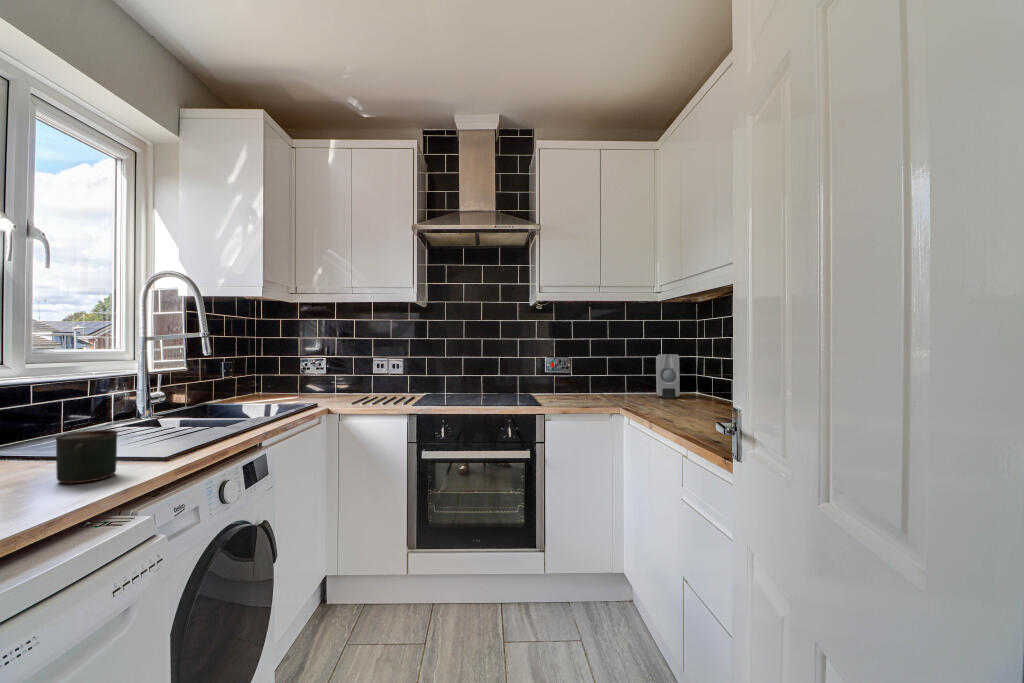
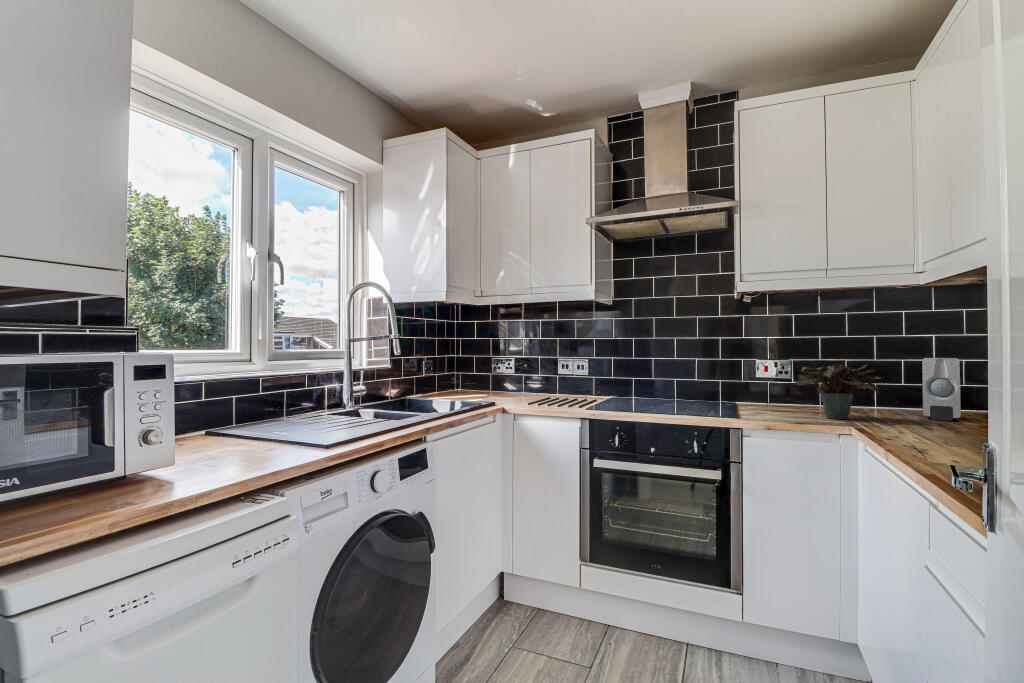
potted plant: none [580,359,636,402] -> present [795,364,881,419]
mug: present [56,430,118,483] -> none [277,406,316,444]

